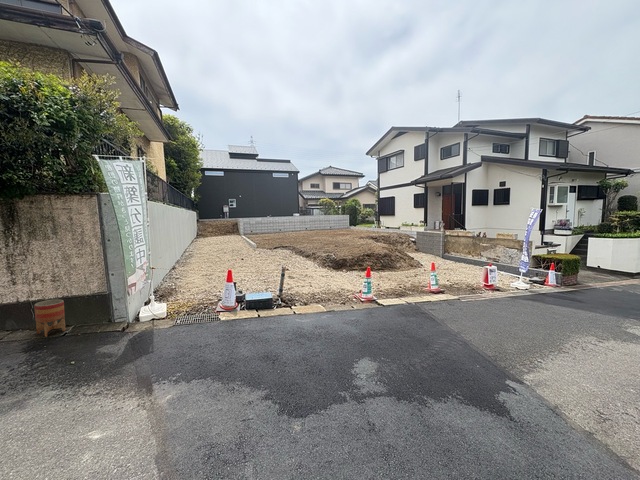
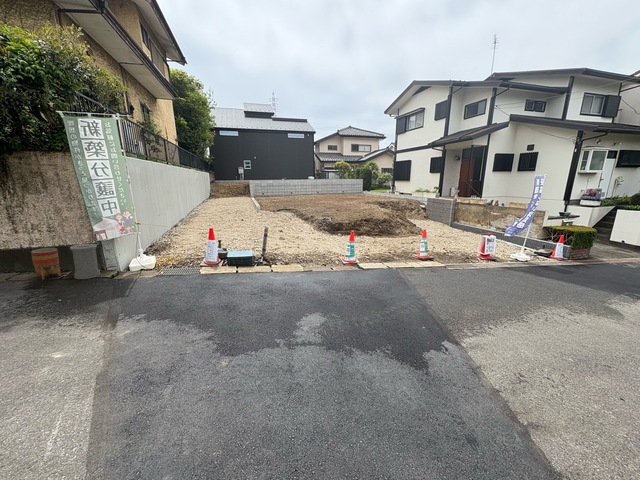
trash can: none [80,293,111,333] -> present [70,244,100,279]

